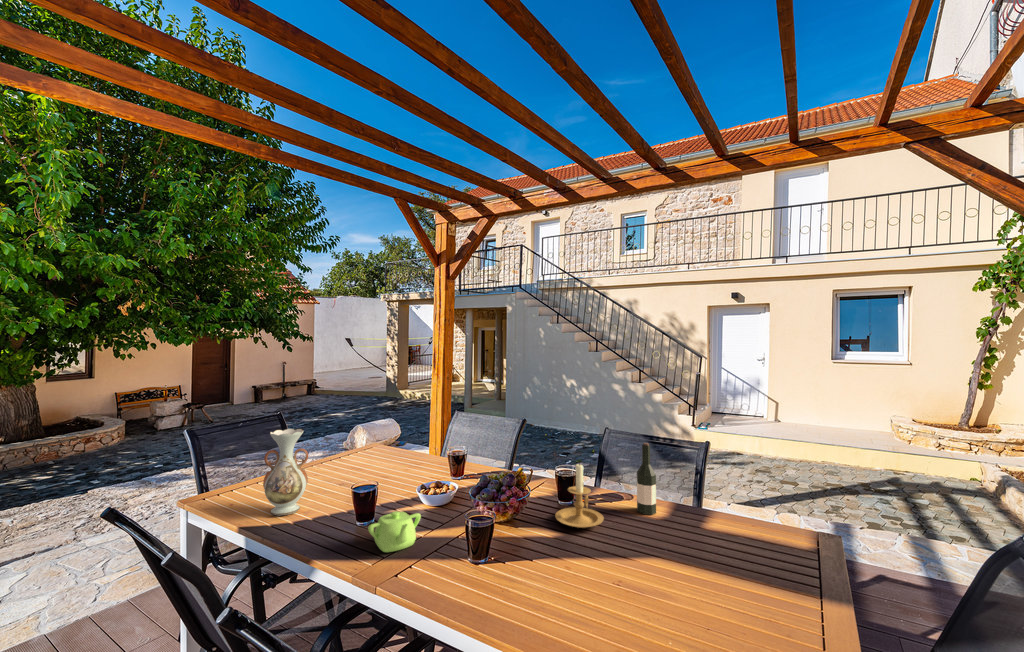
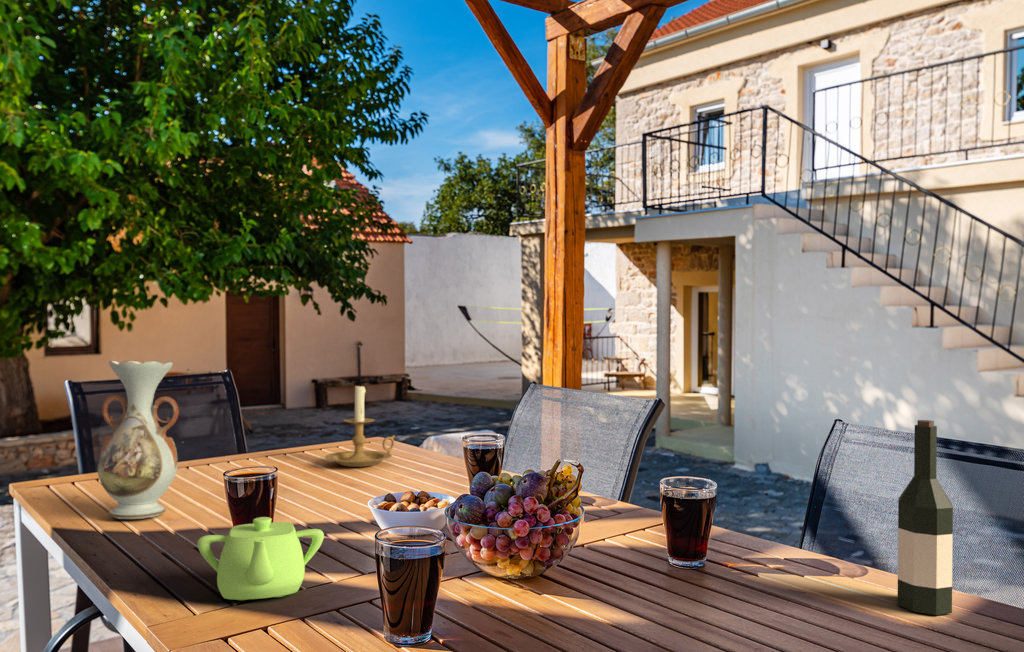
candle holder: present [555,463,604,528] -> present [325,383,395,467]

